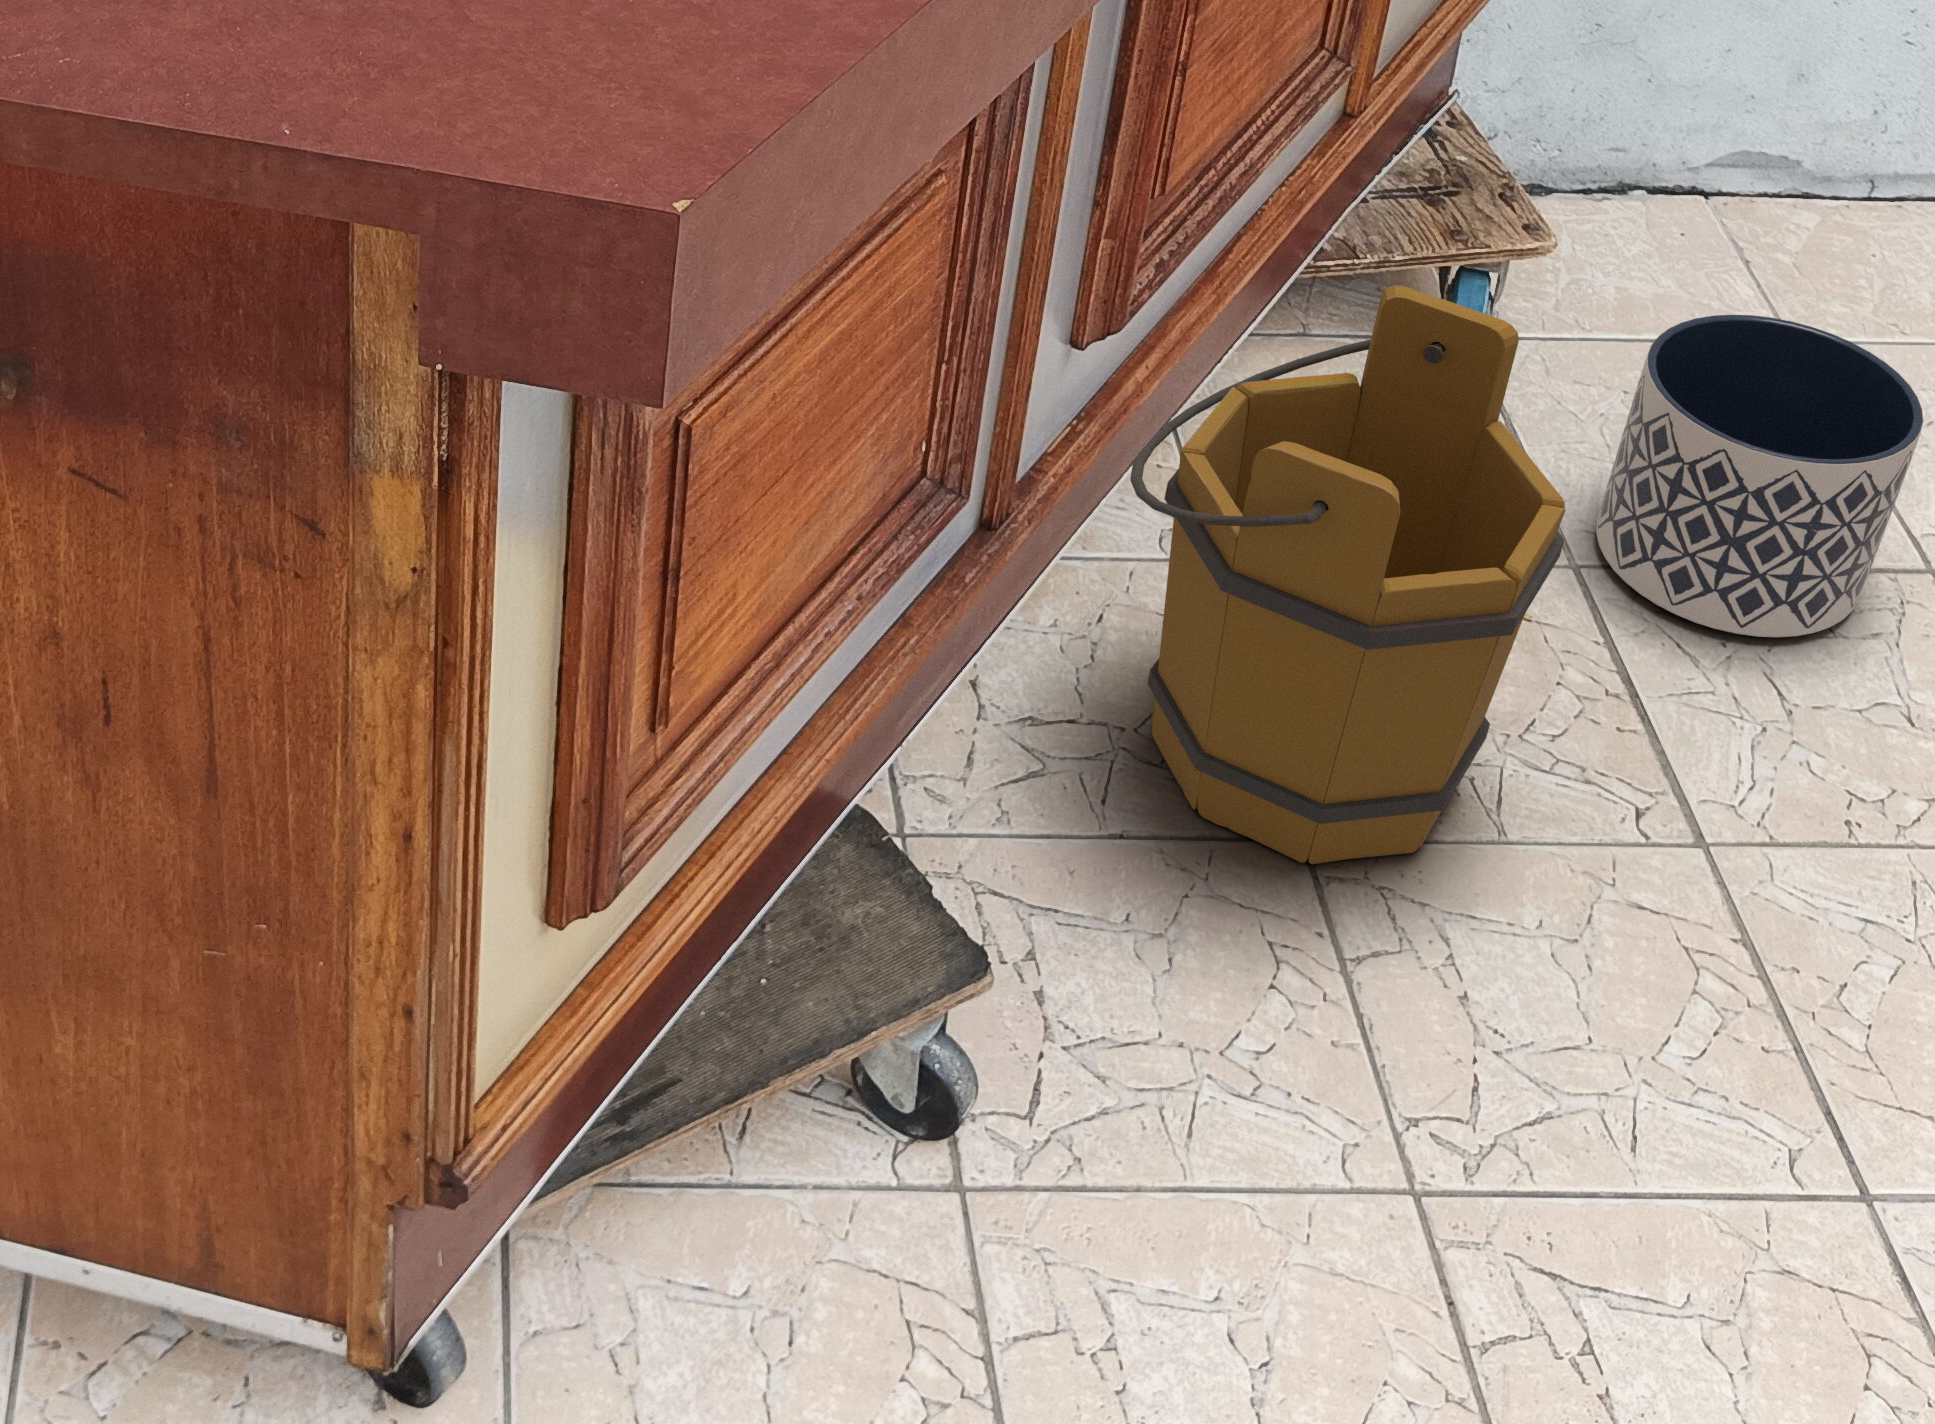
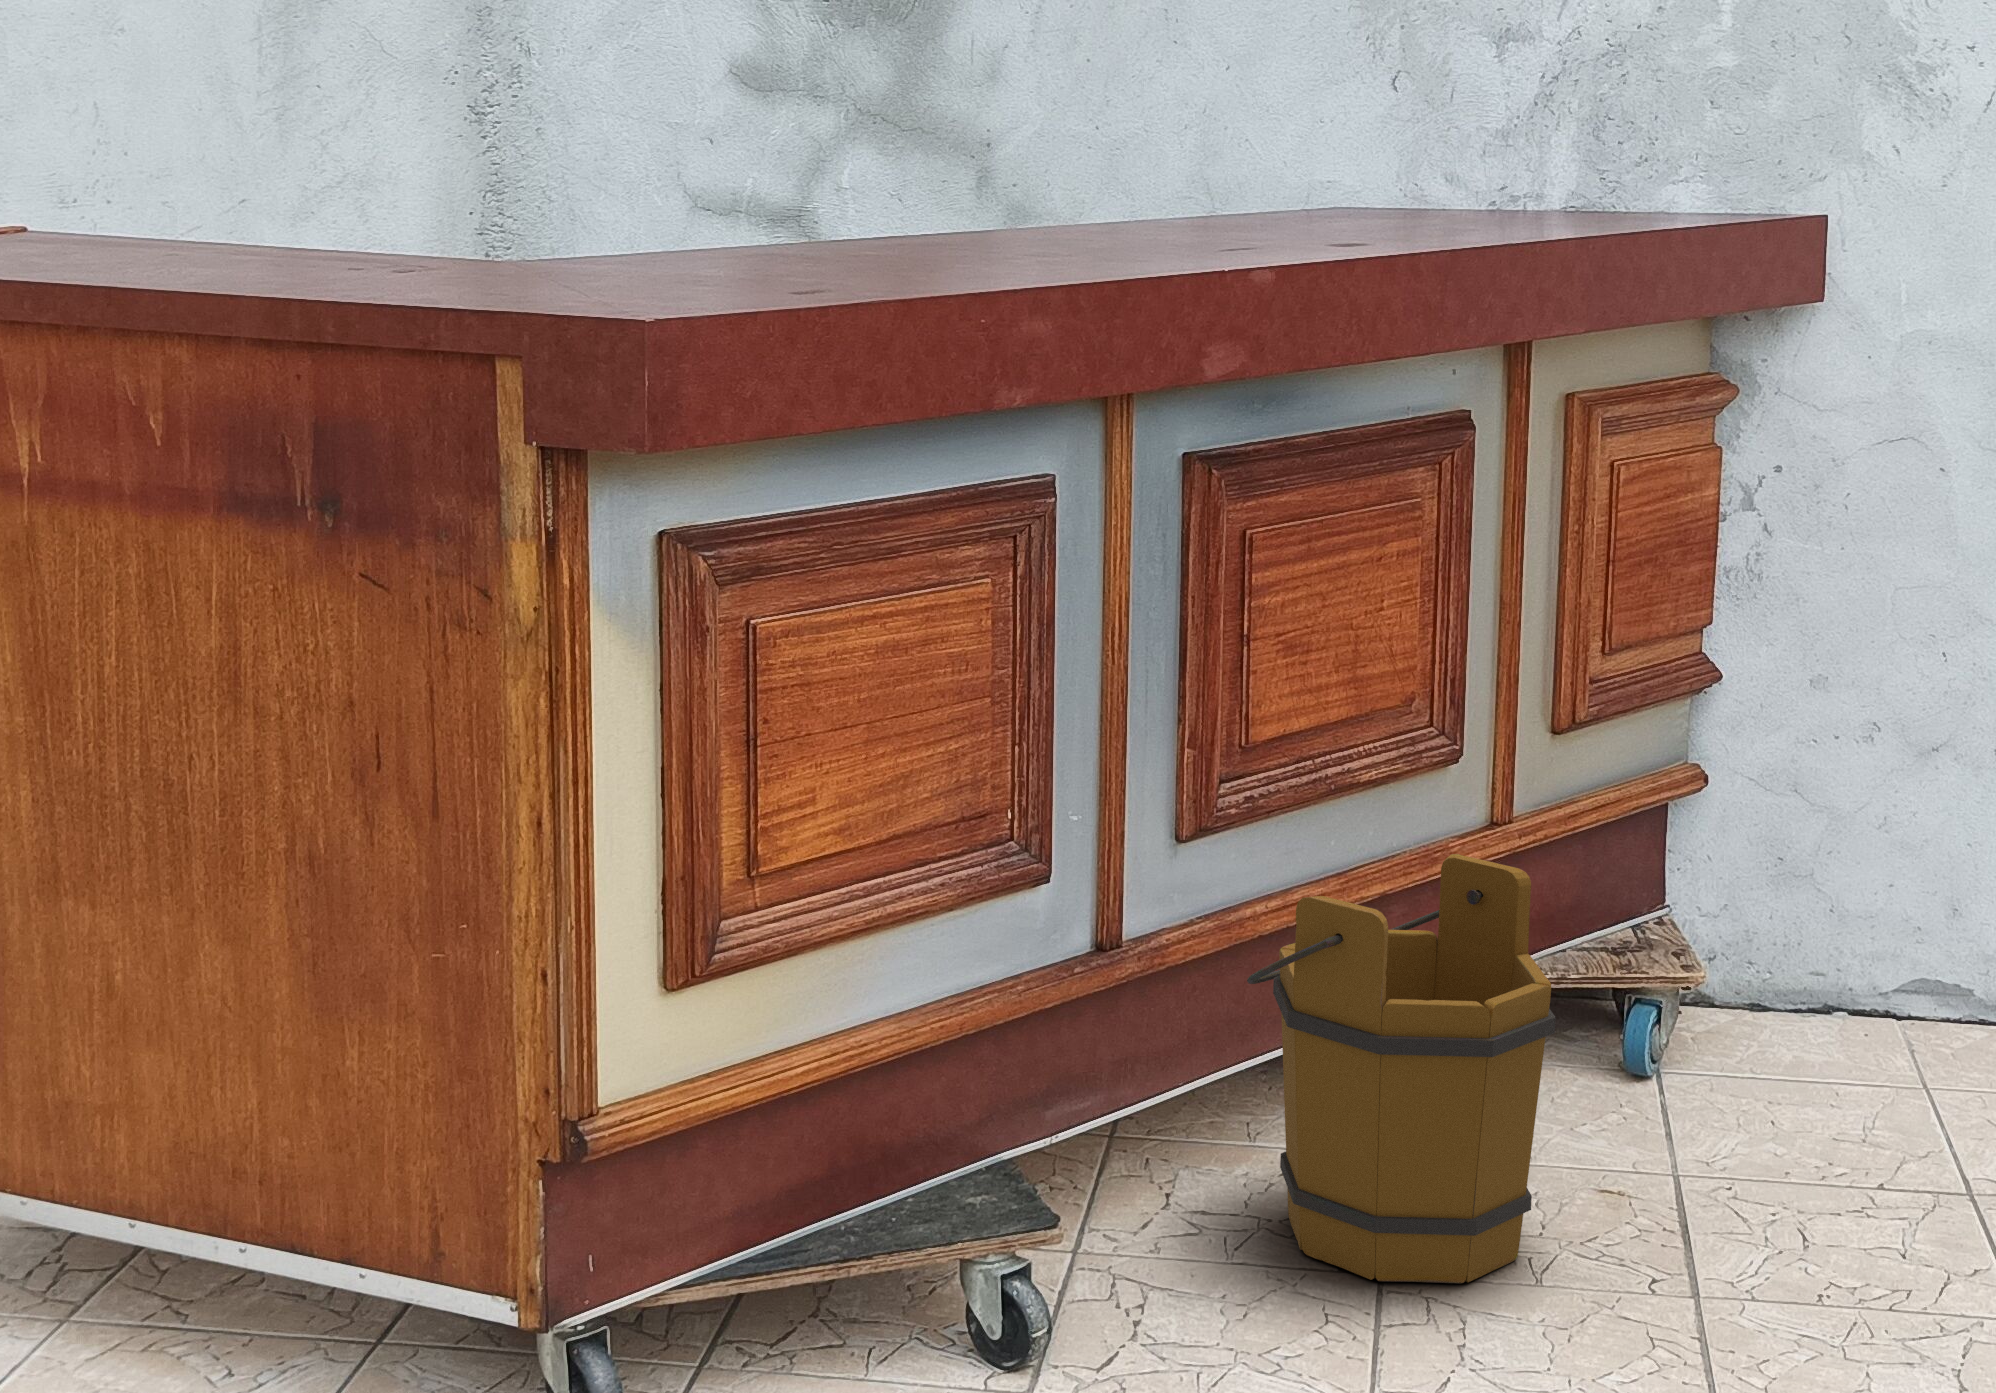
planter: present [1596,315,1923,637] -> none [1698,981,1917,1214]

